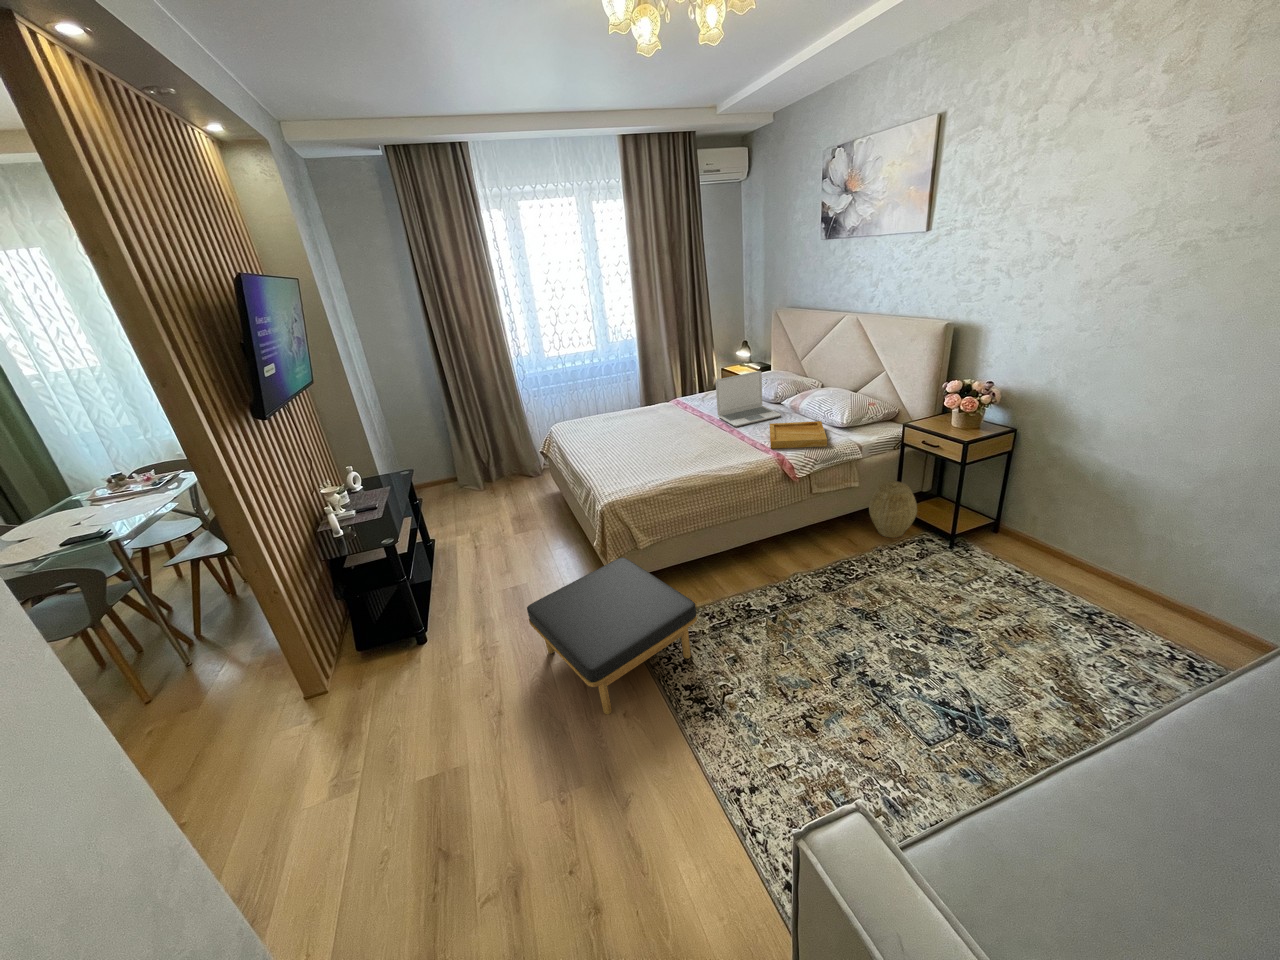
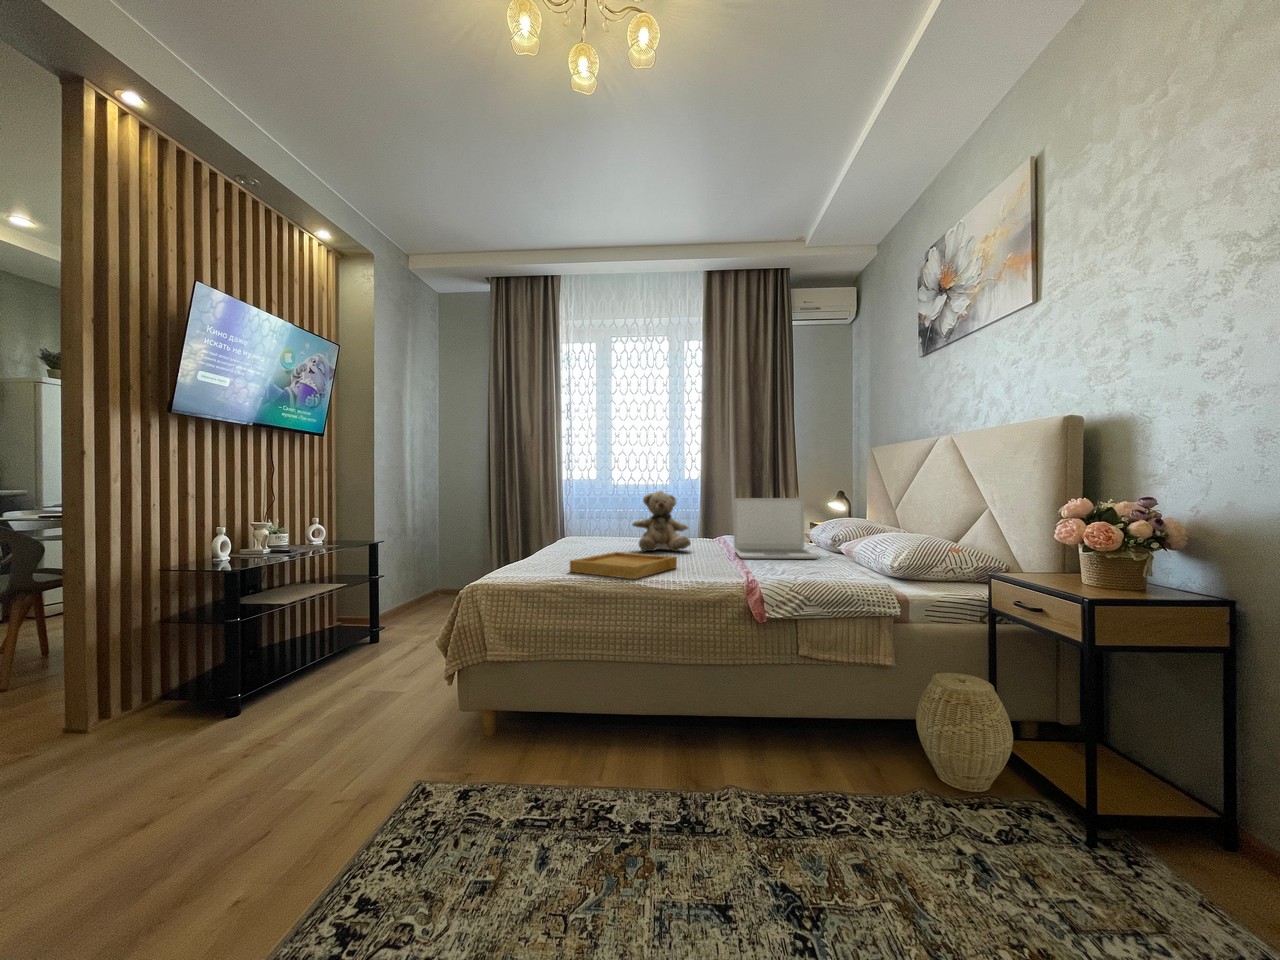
teddy bear: none [642,381,690,432] -> present [632,491,691,551]
tray: present [770,421,827,449] -> present [570,552,677,579]
ottoman: present [527,558,697,714] -> none [167,666,458,898]

